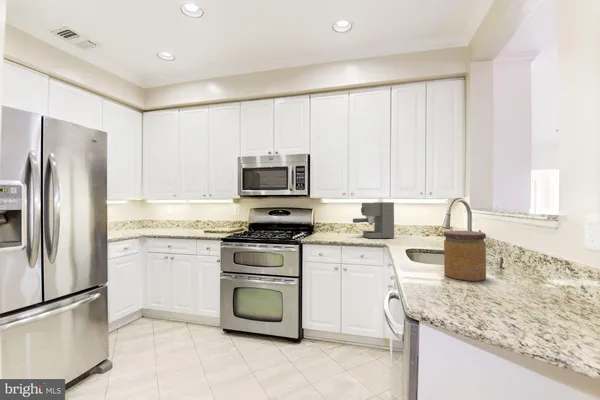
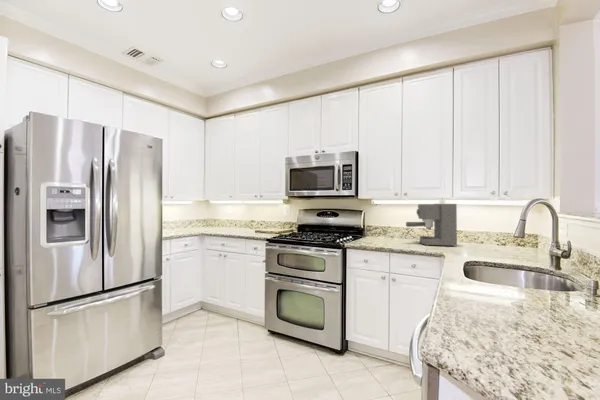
jar: present [444,231,486,281] -> none [491,242,554,313]

